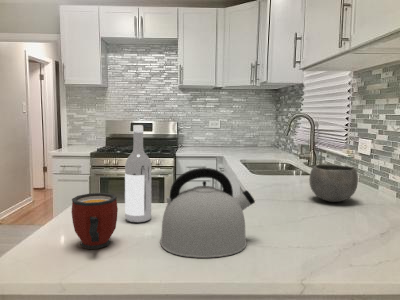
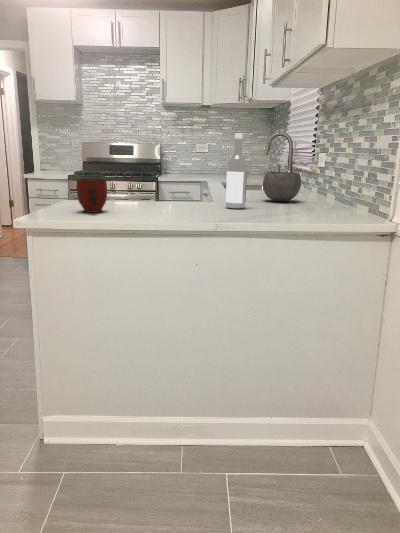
wine bottle: present [125,125,151,223] -> present [226,133,247,209]
kettle: present [160,168,255,258] -> none [137,160,202,216]

